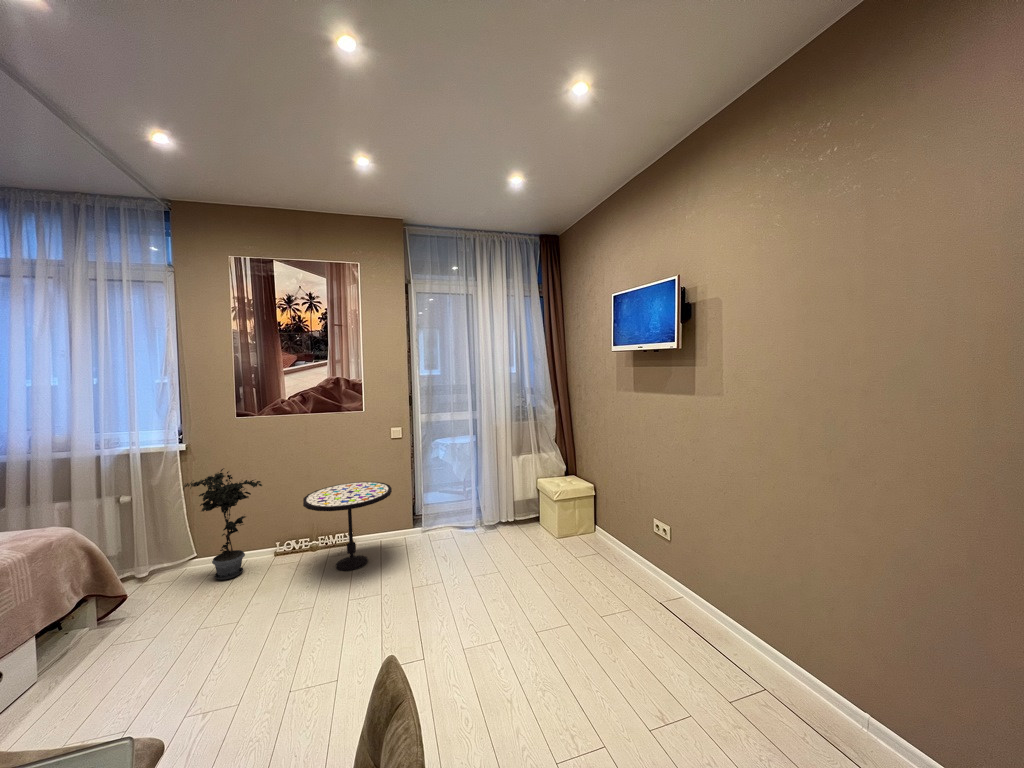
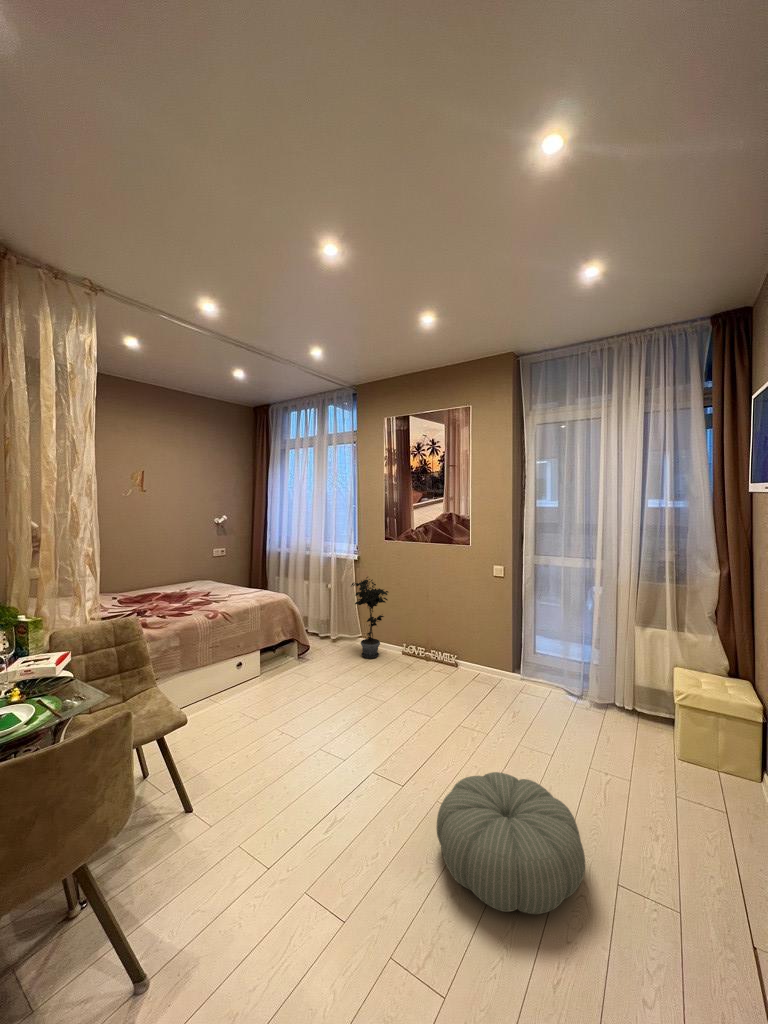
side table: present [303,482,392,571] -> none [405,609,479,687]
pouf: none [498,593,626,713] -> present [436,772,585,914]

